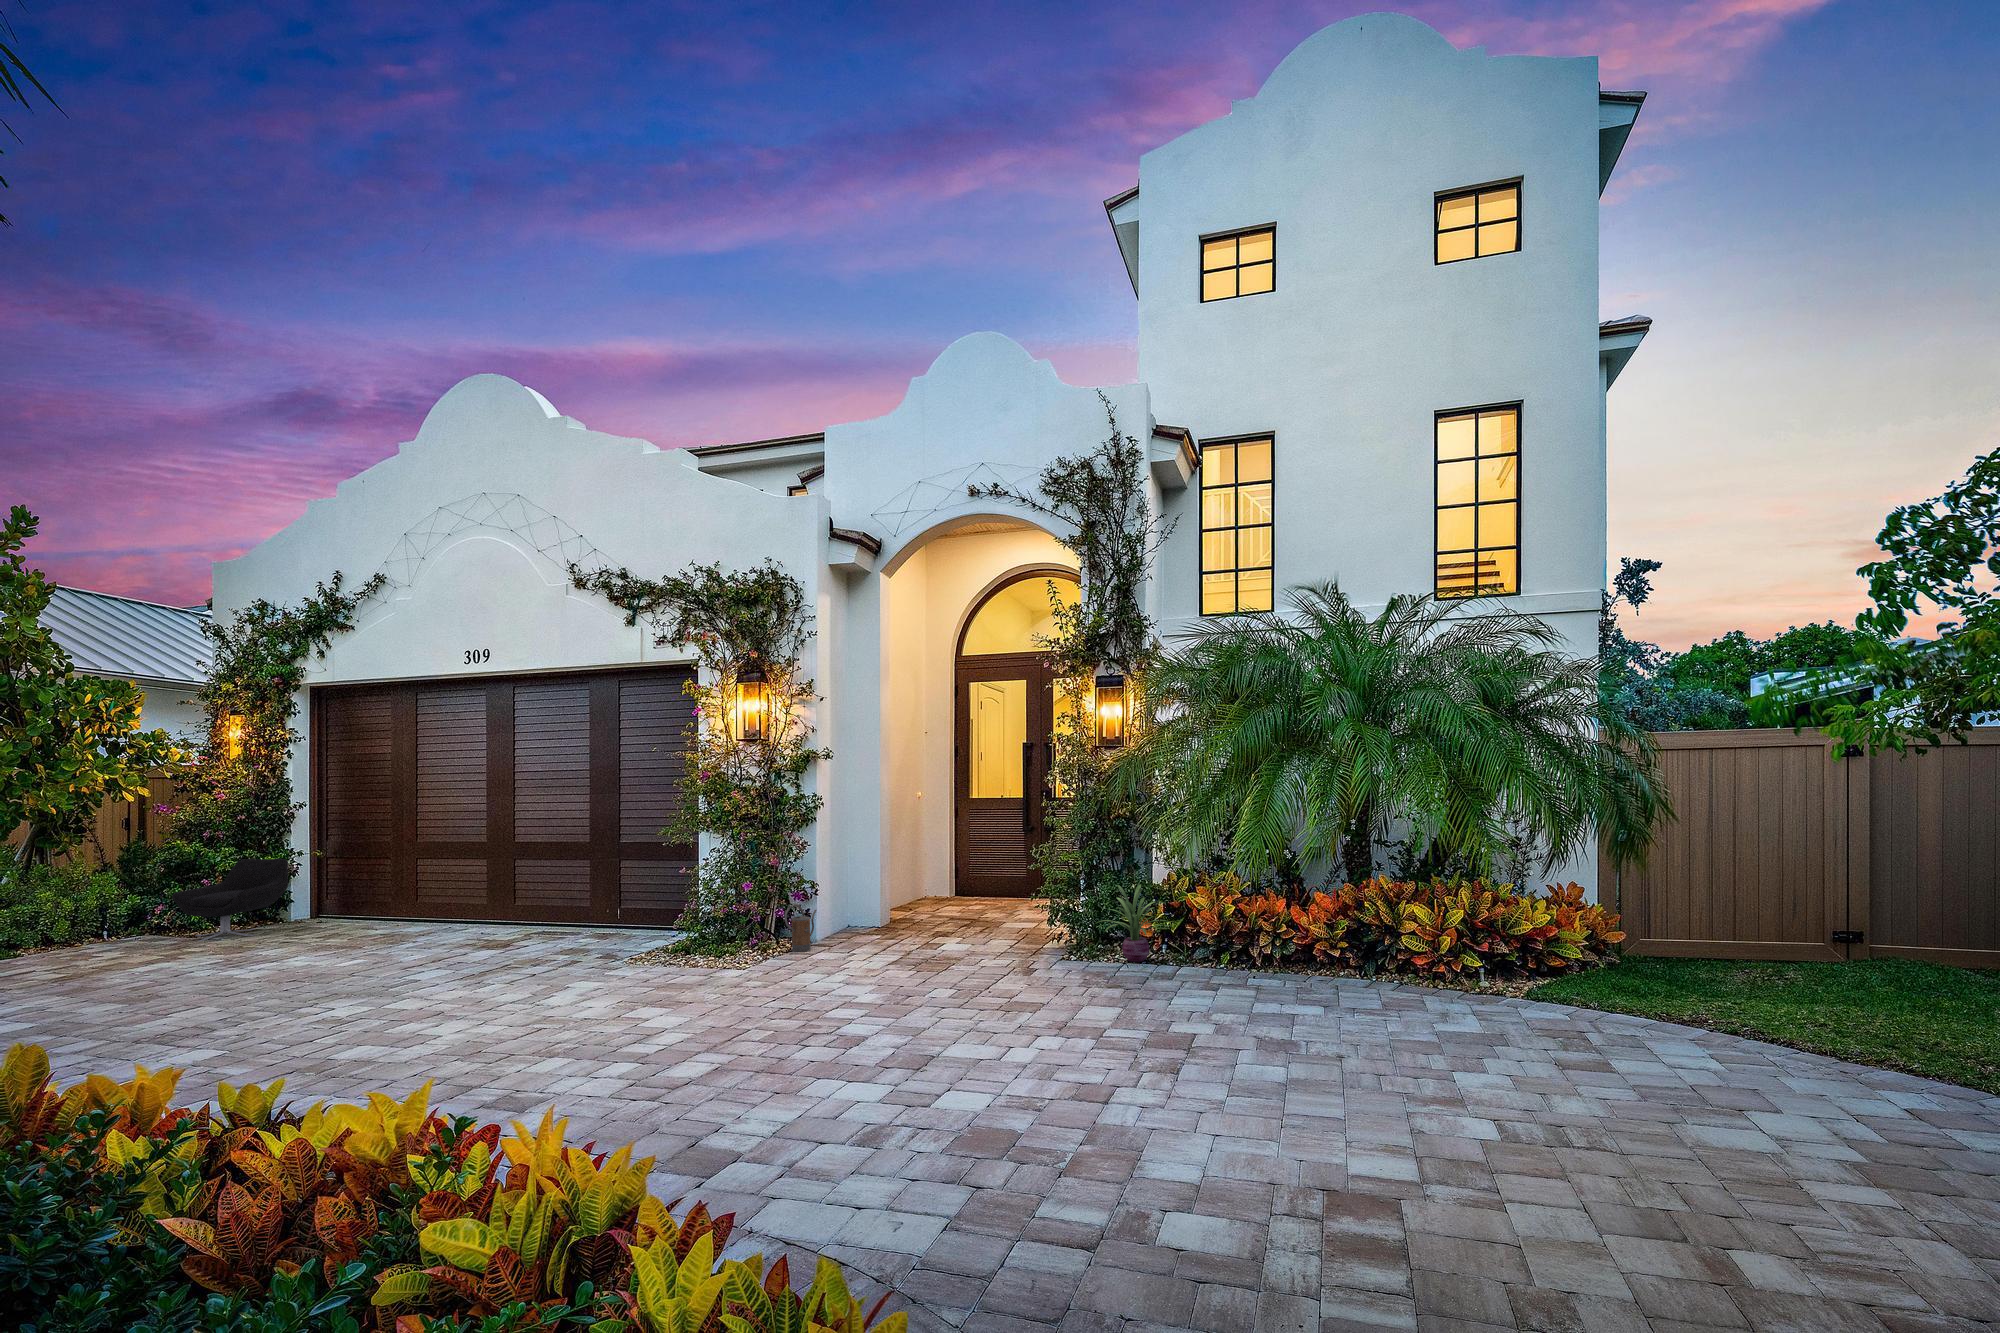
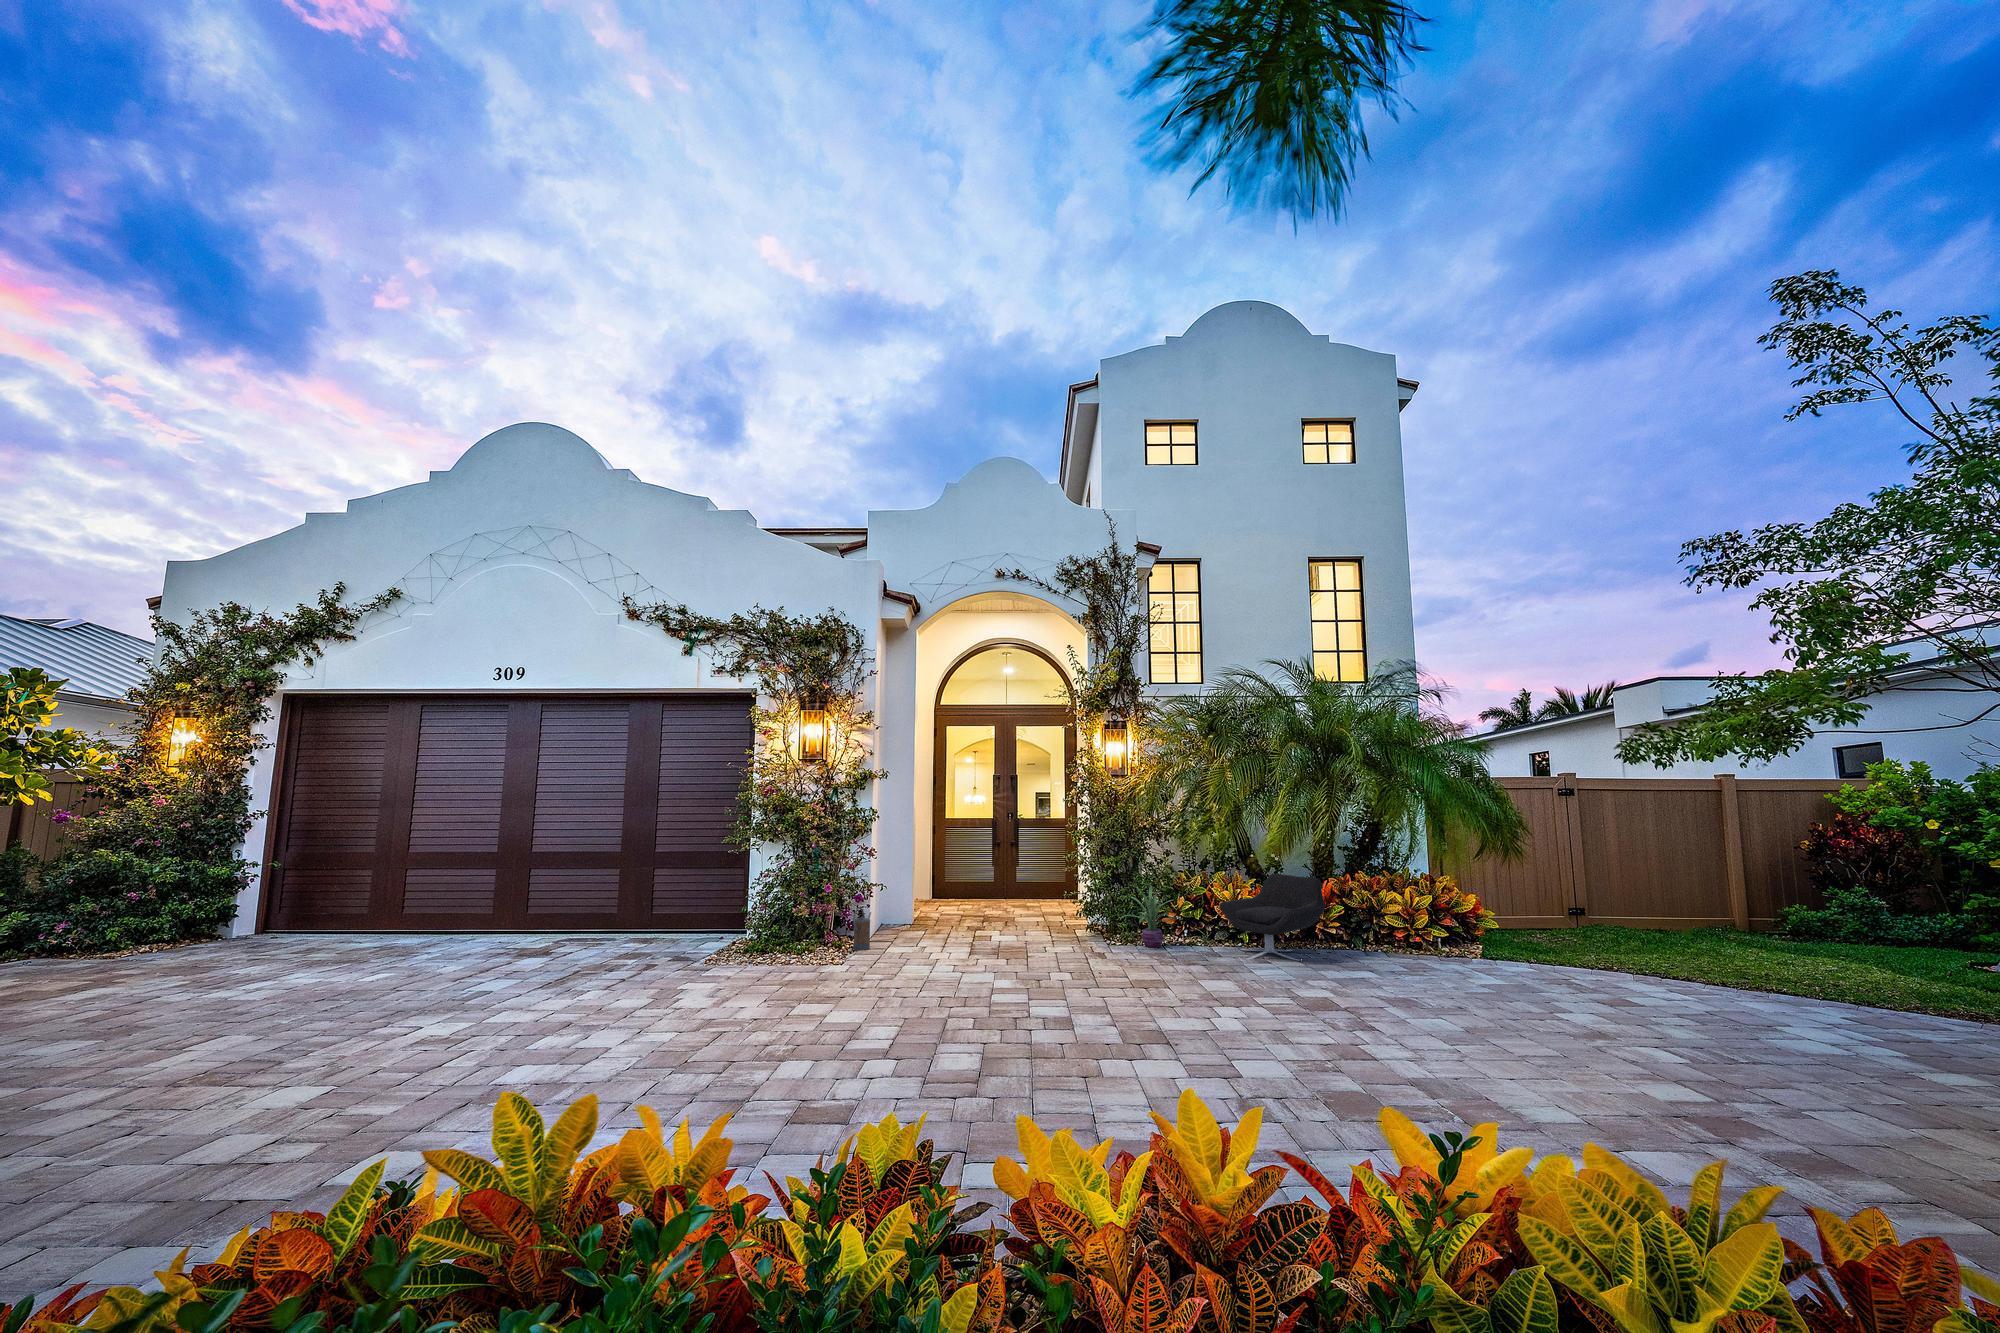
lounge chair: present [172,859,288,941] -> present [1220,873,1325,961]

